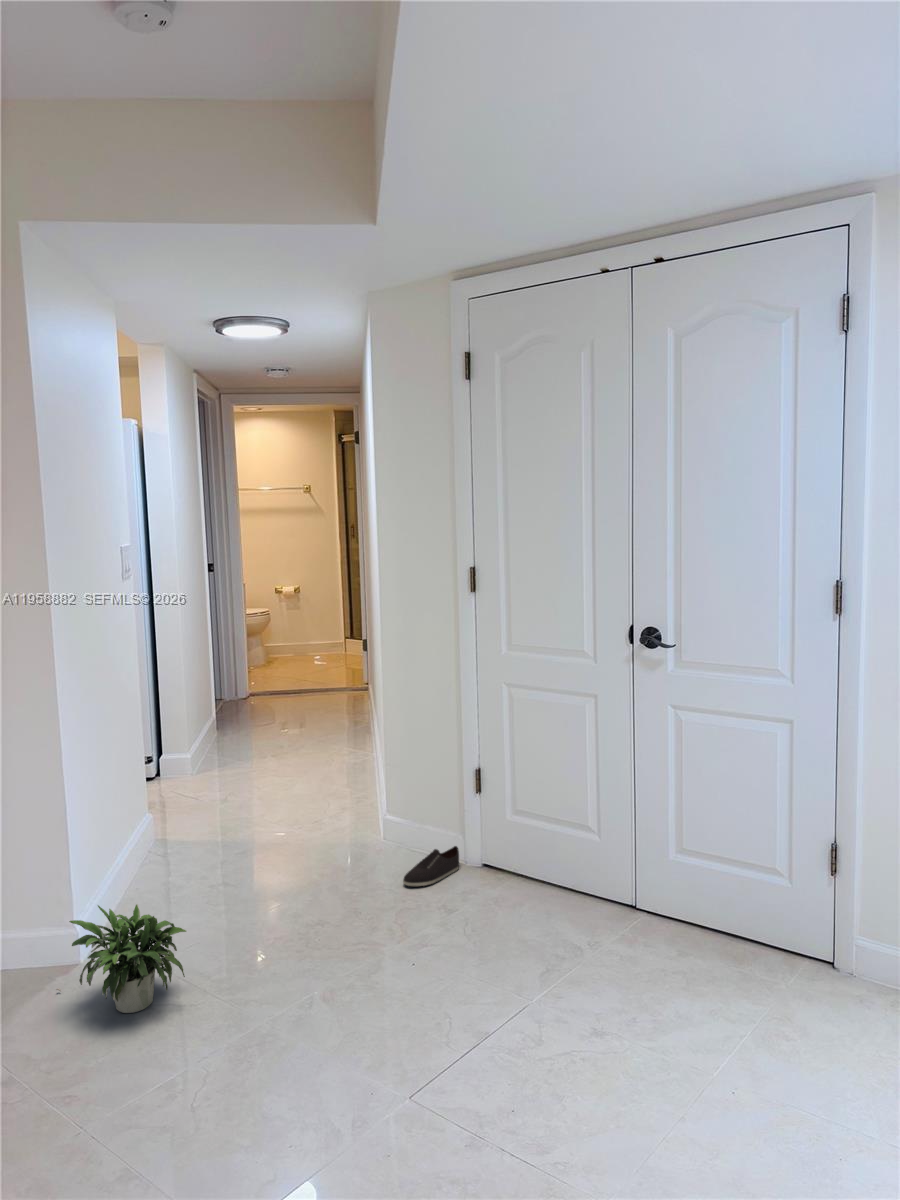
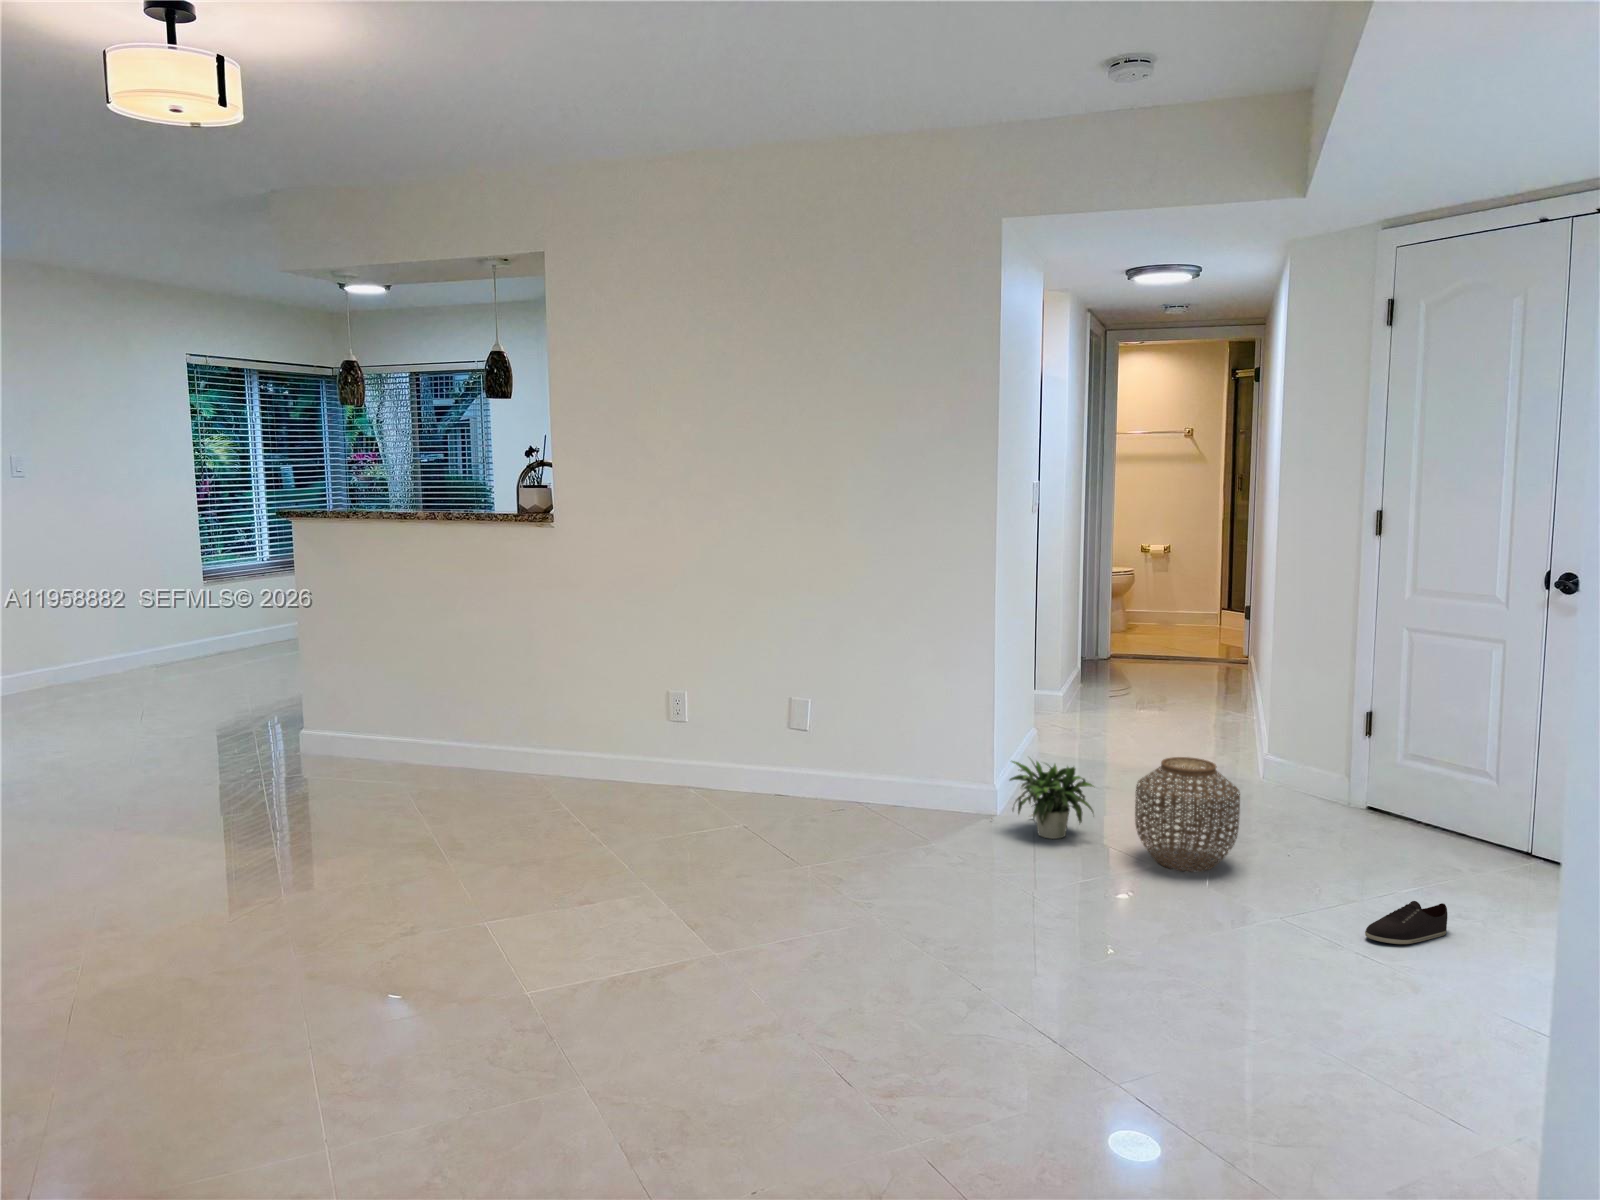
shoe: present [403,846,459,886] -> present [1365,901,1447,944]
woven basket: none [229,887,356,1042] -> present [1135,757,1240,871]

